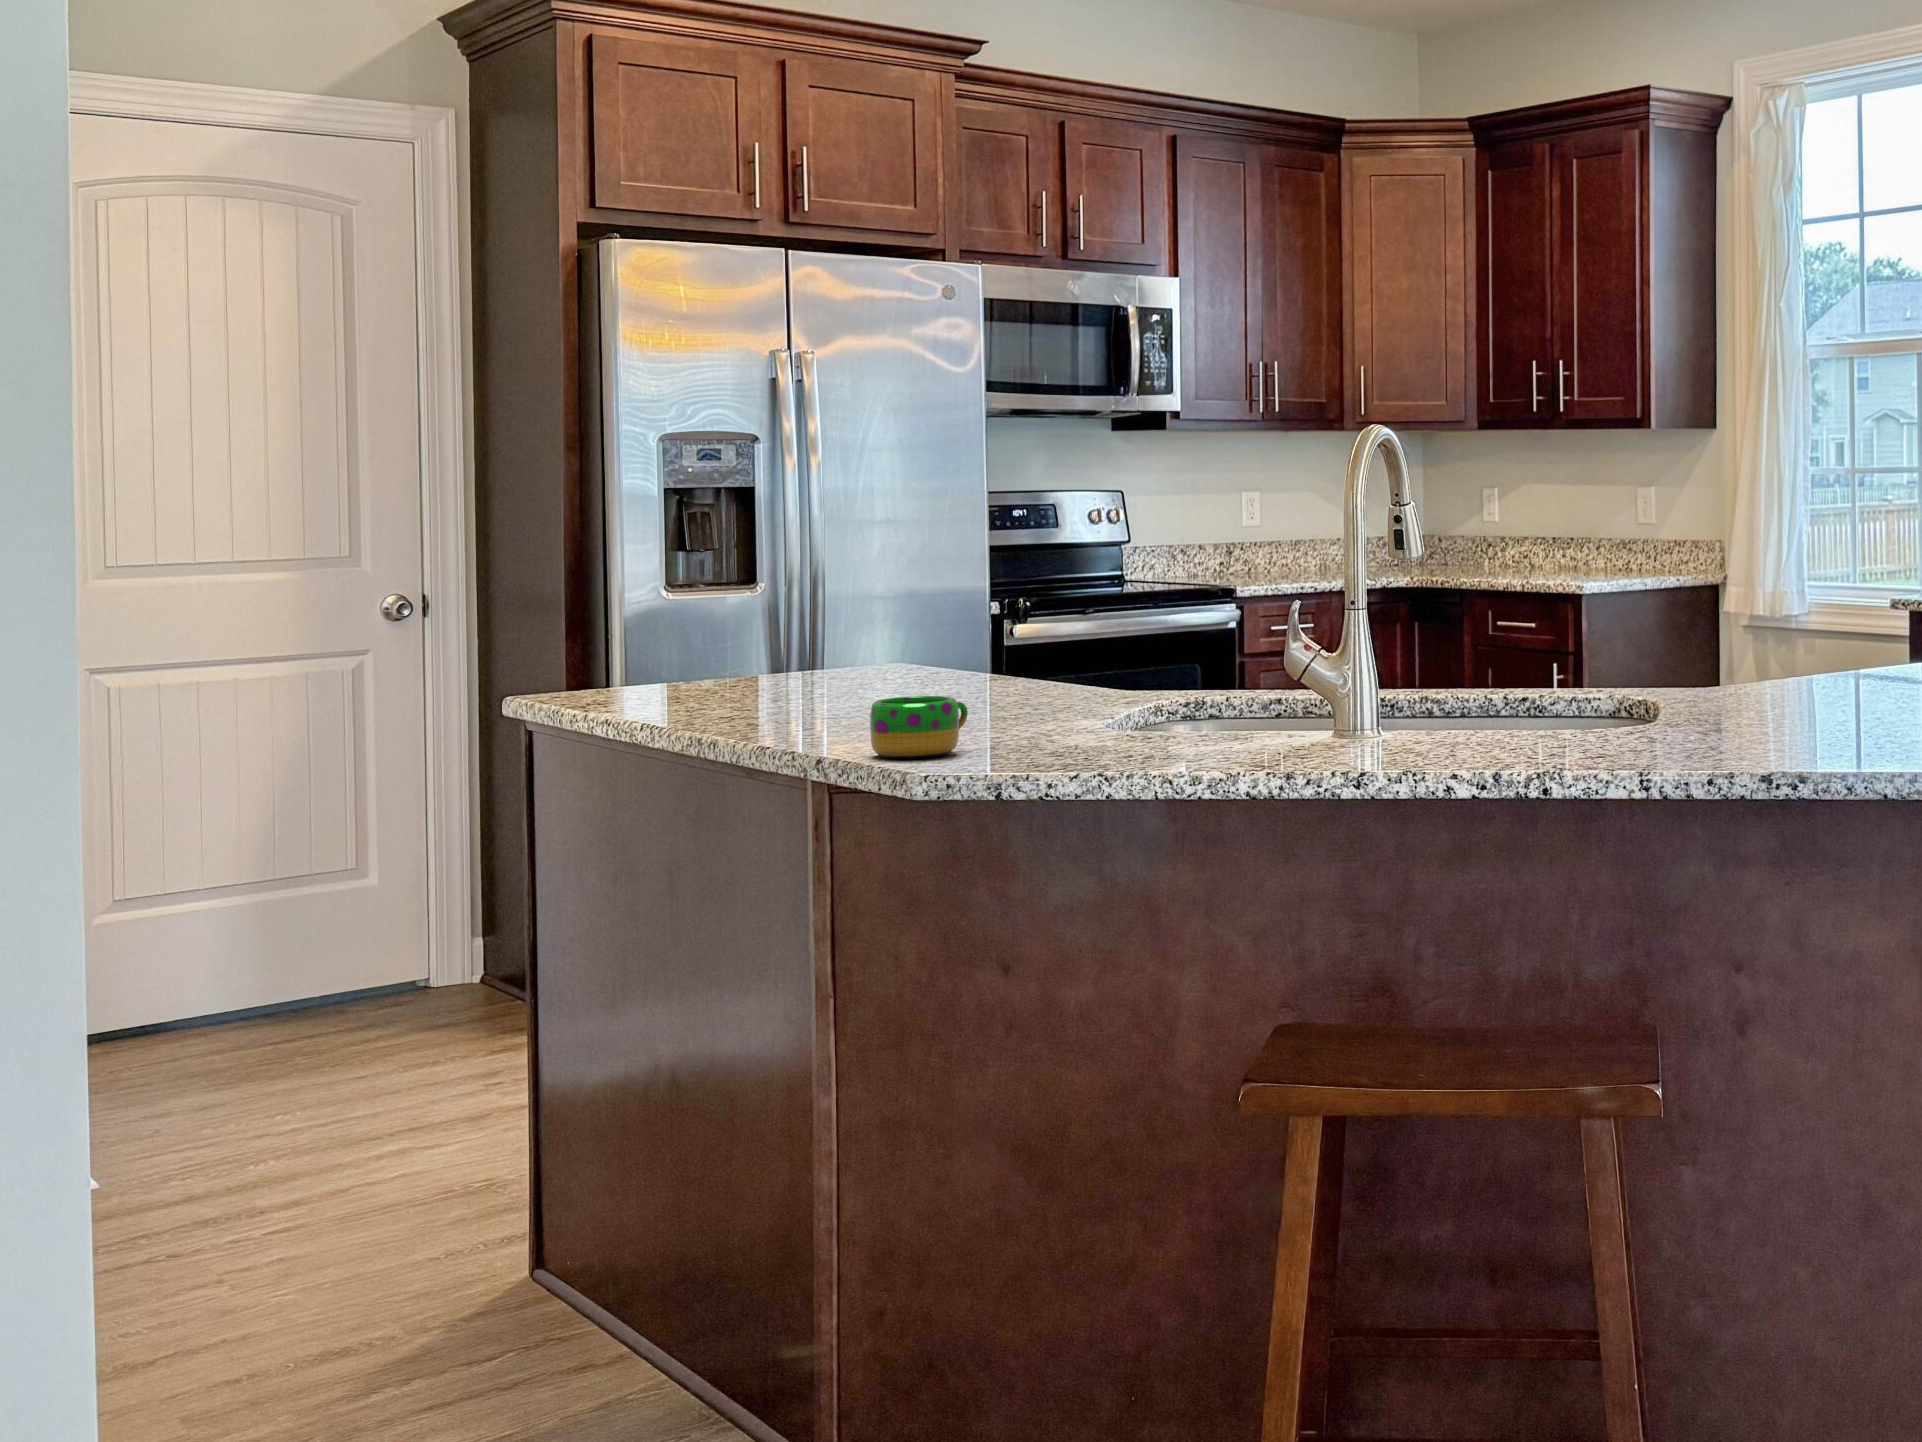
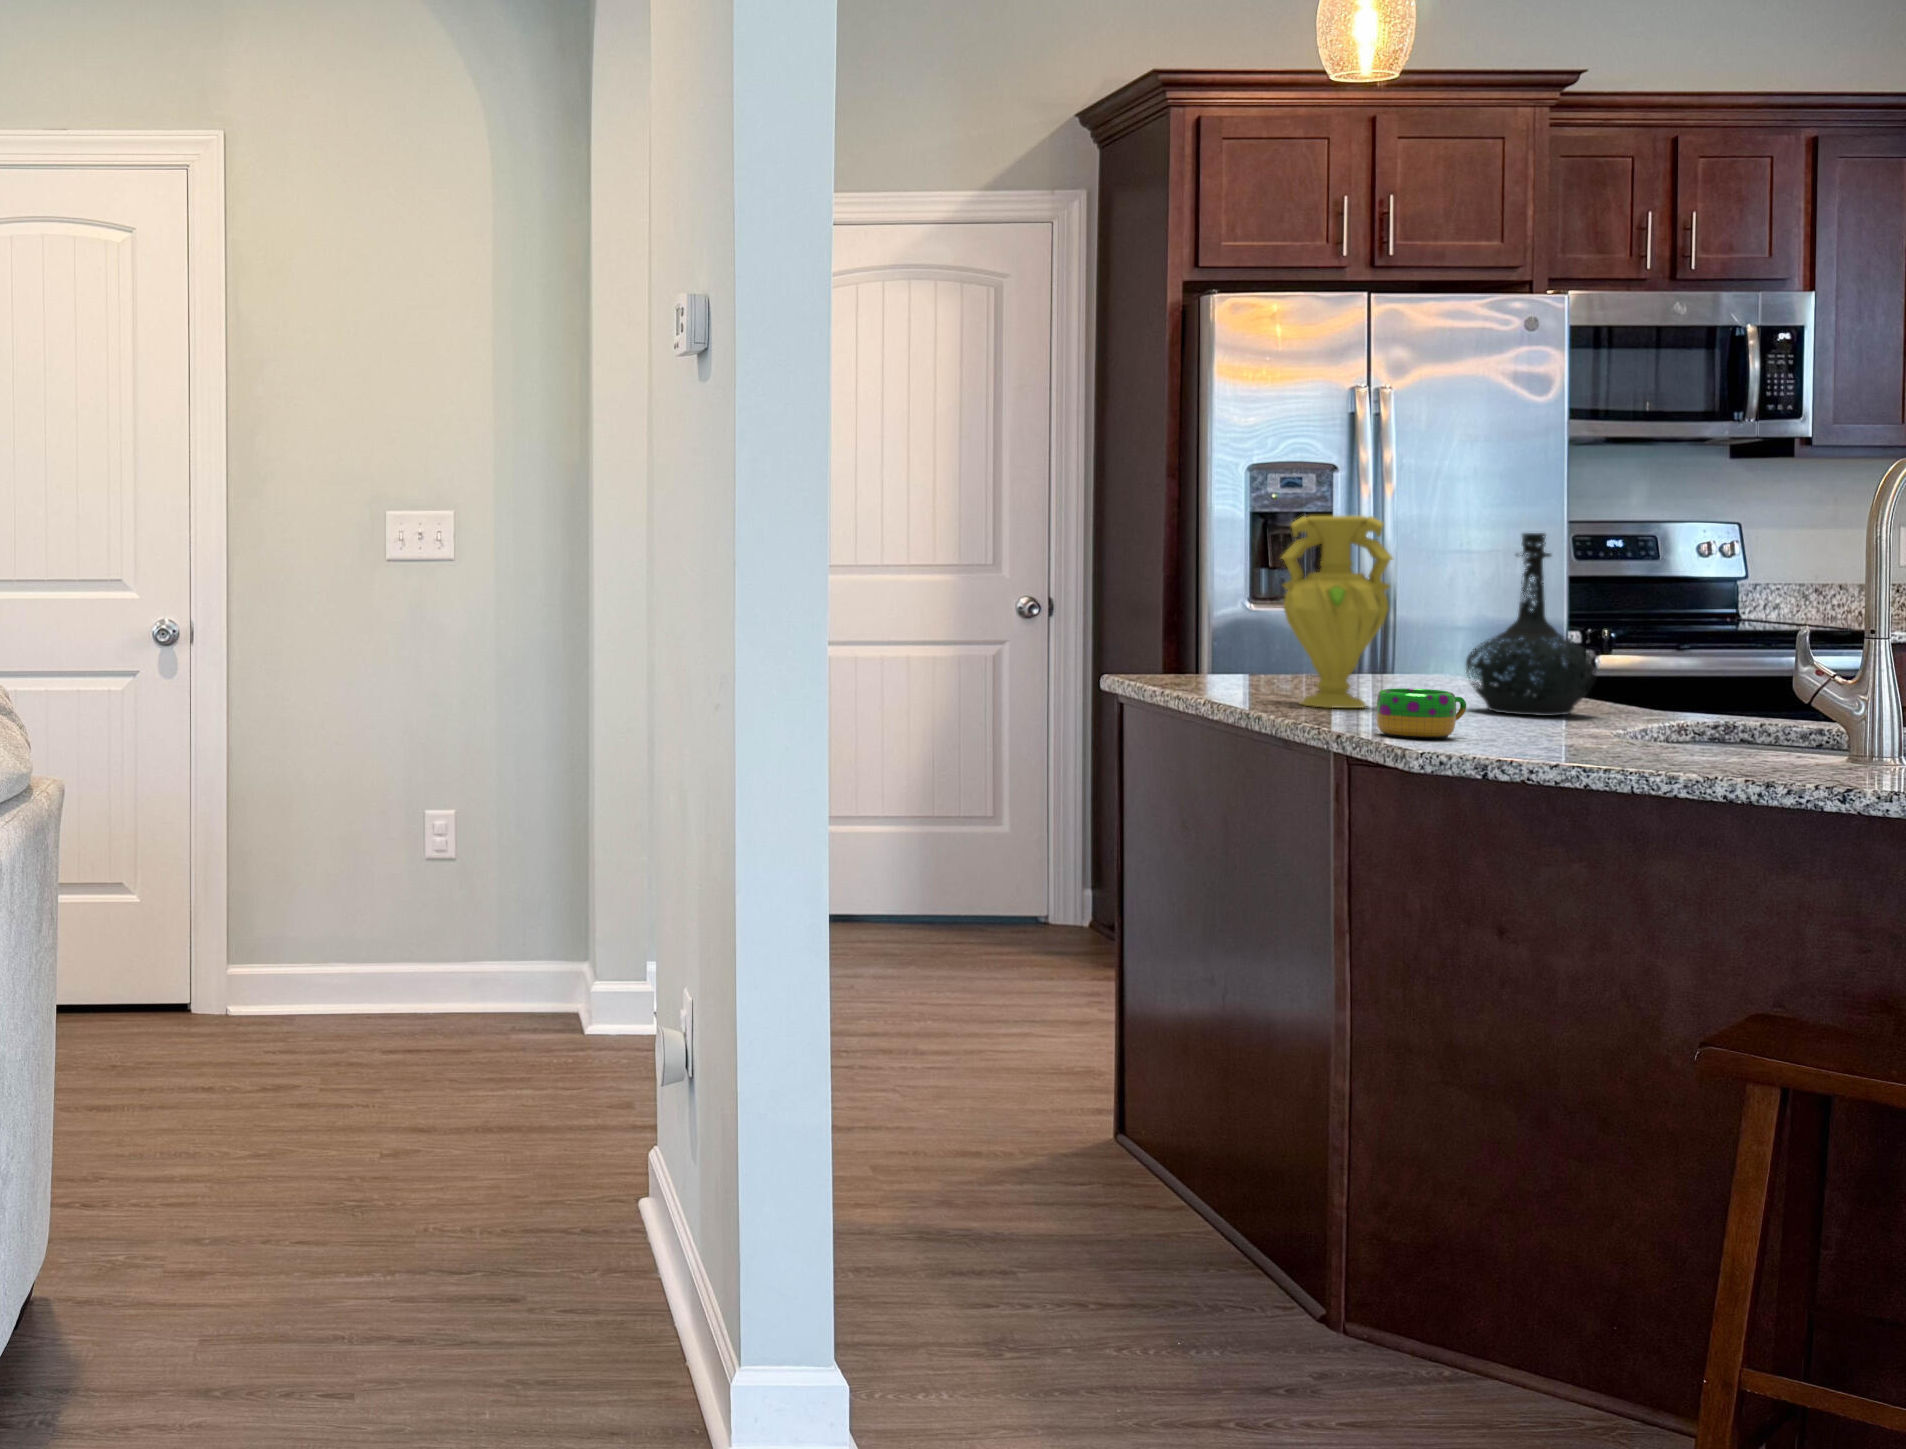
vase: none [733,488,866,724] -> present [1281,516,1393,708]
bottle: none [943,506,1073,711] -> present [1466,533,1597,716]

